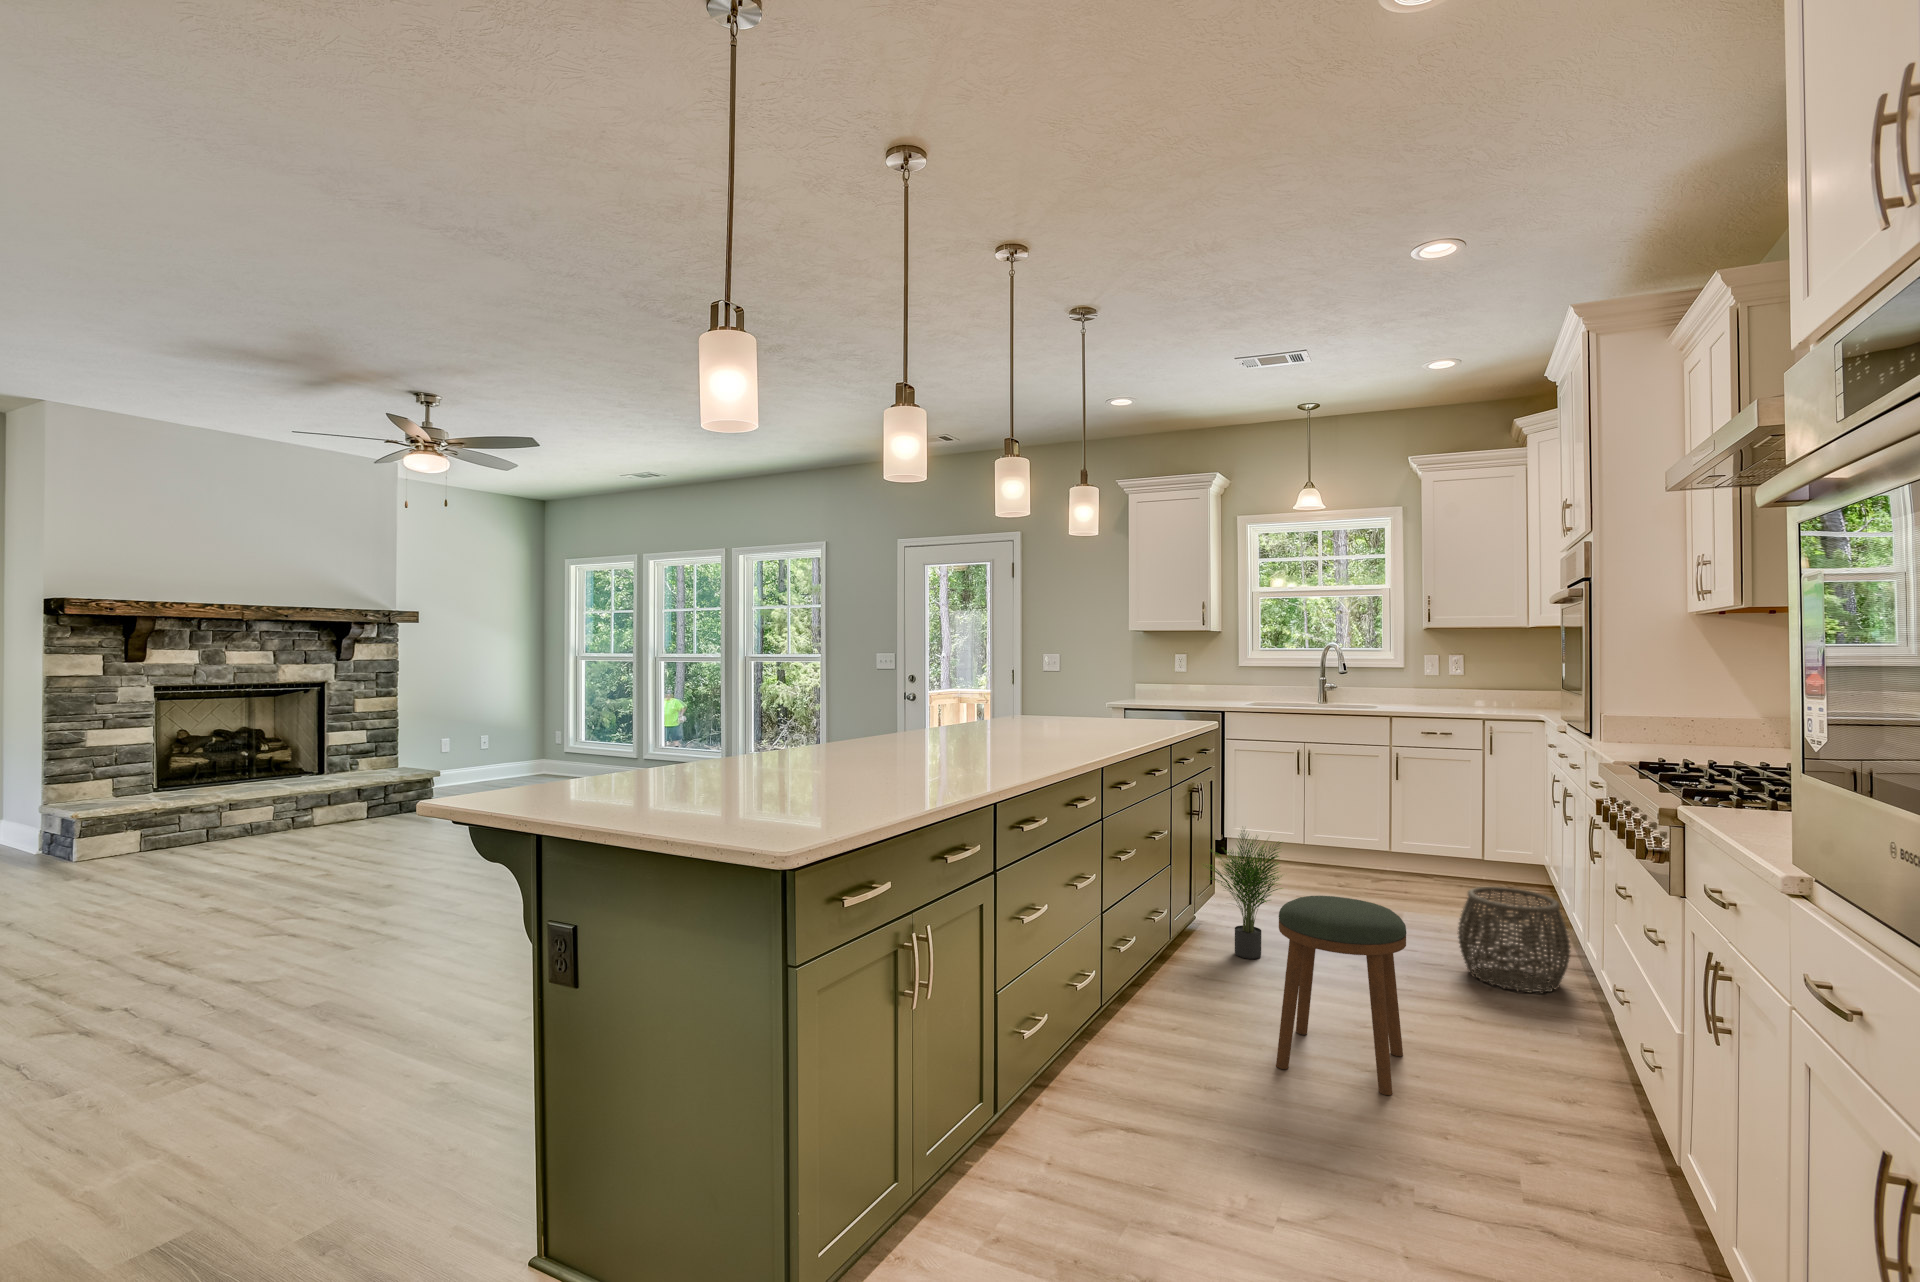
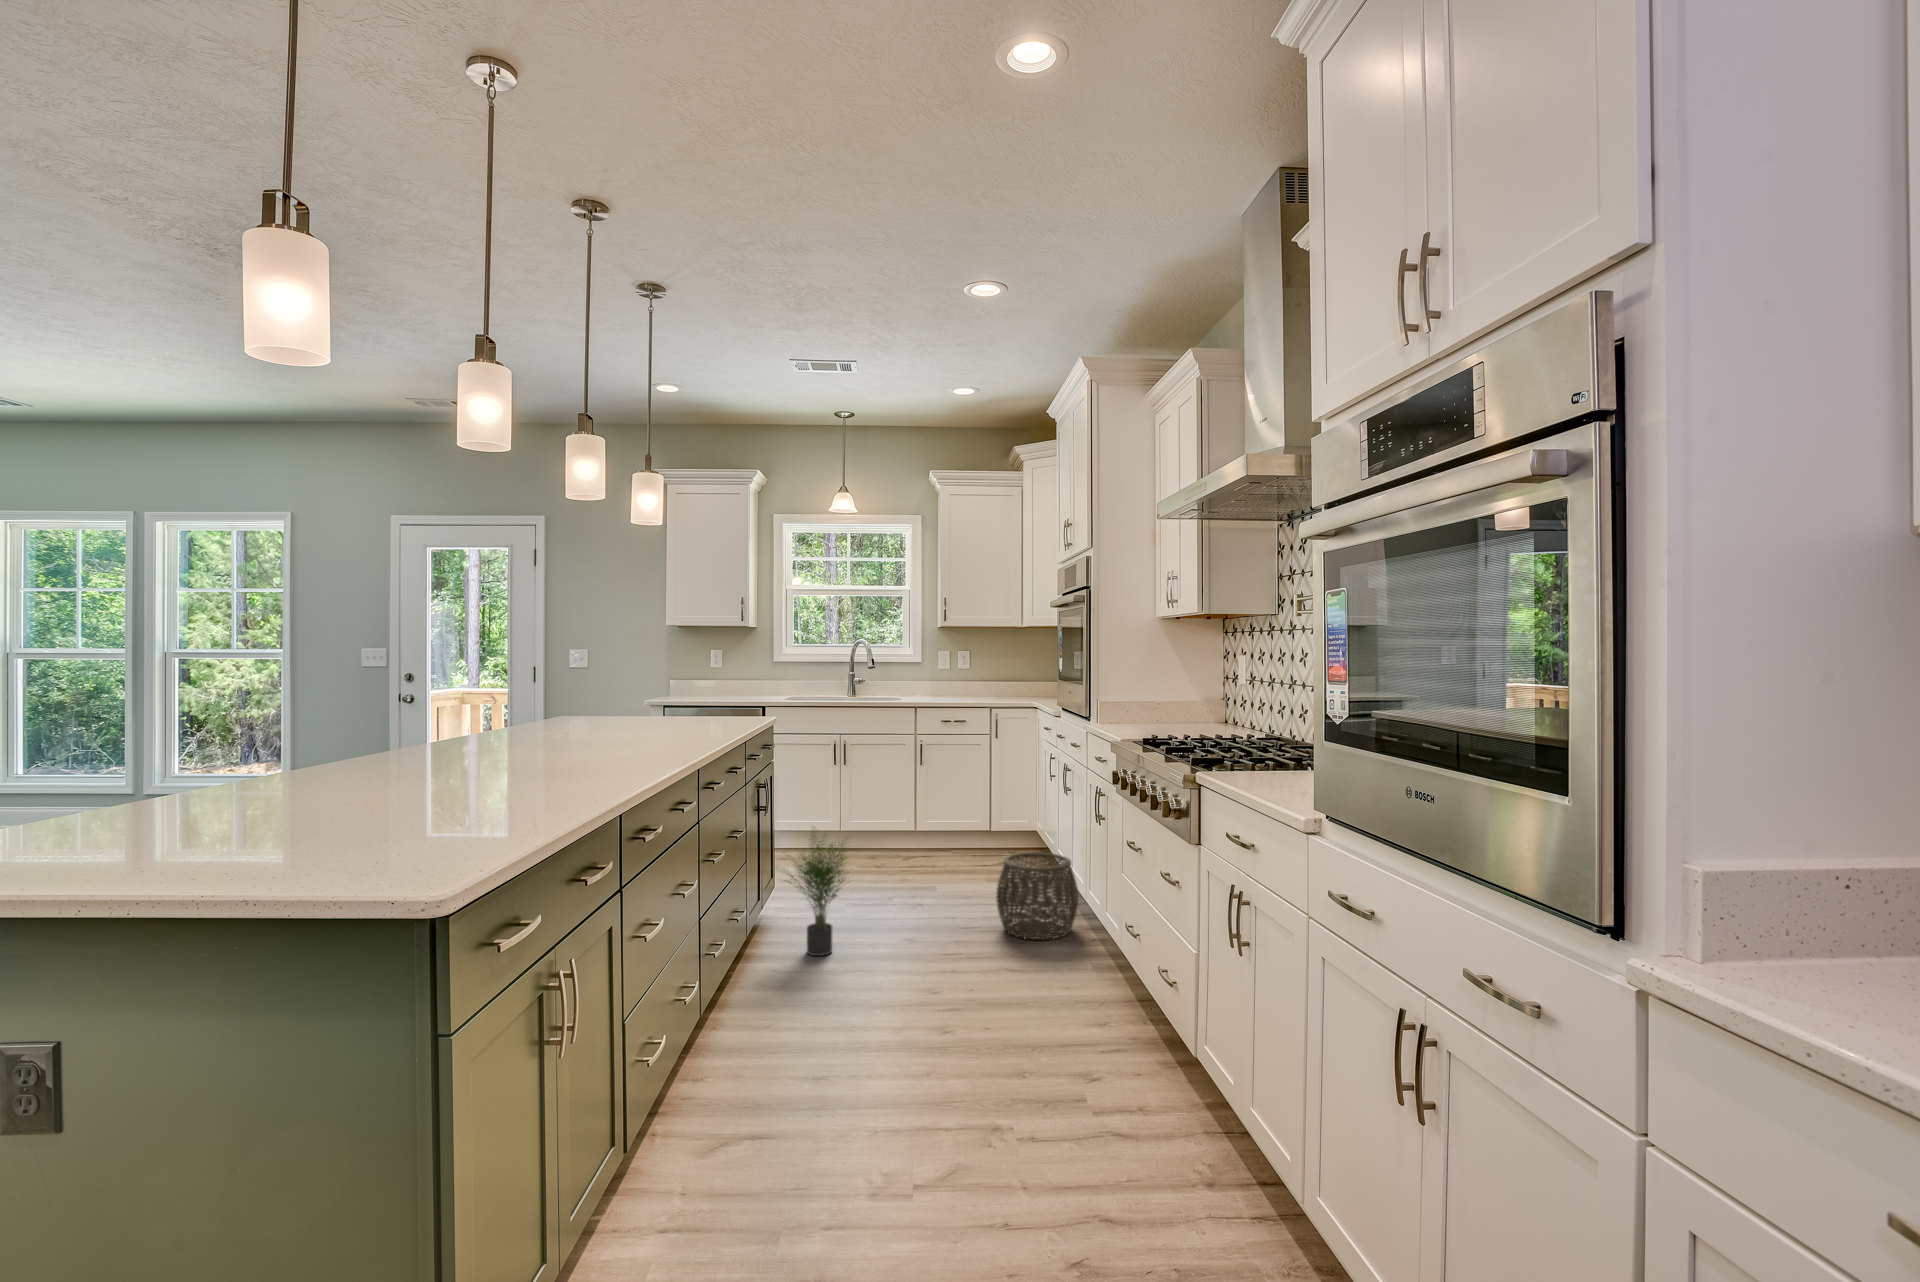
stool: present [1276,896,1406,1095] -> none [874,882,985,1058]

